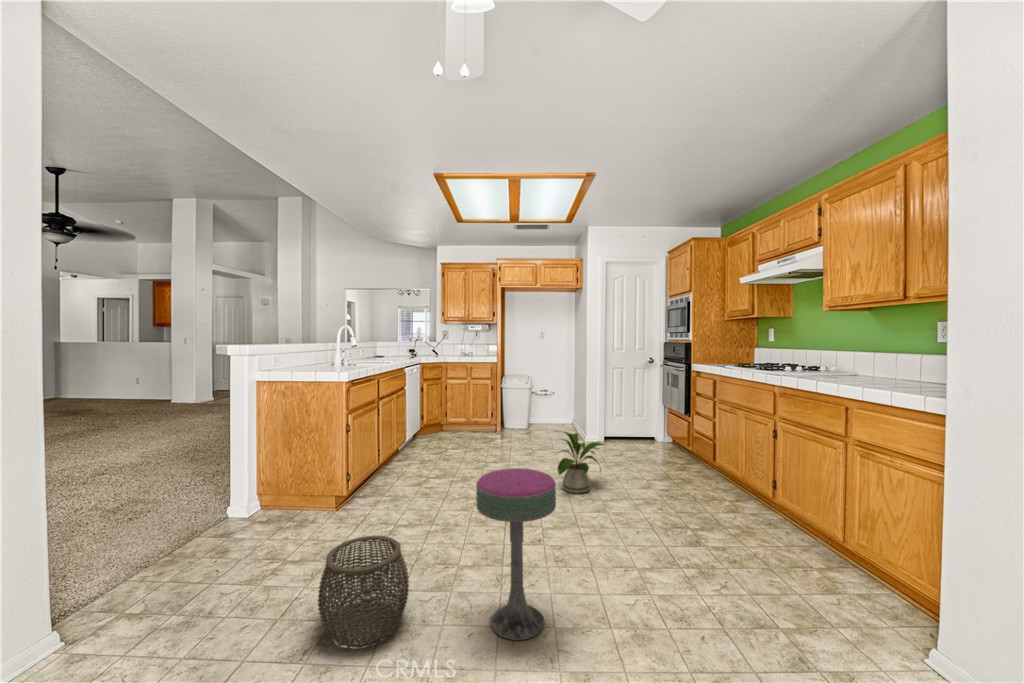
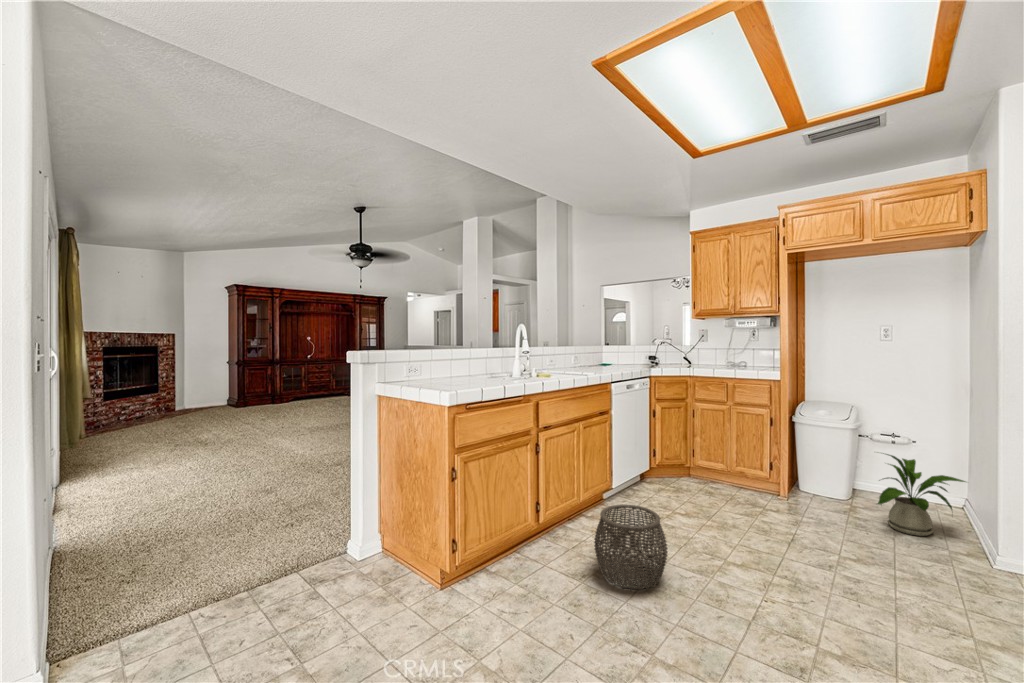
bar stool: present [476,468,556,640] -> none [729,471,821,644]

